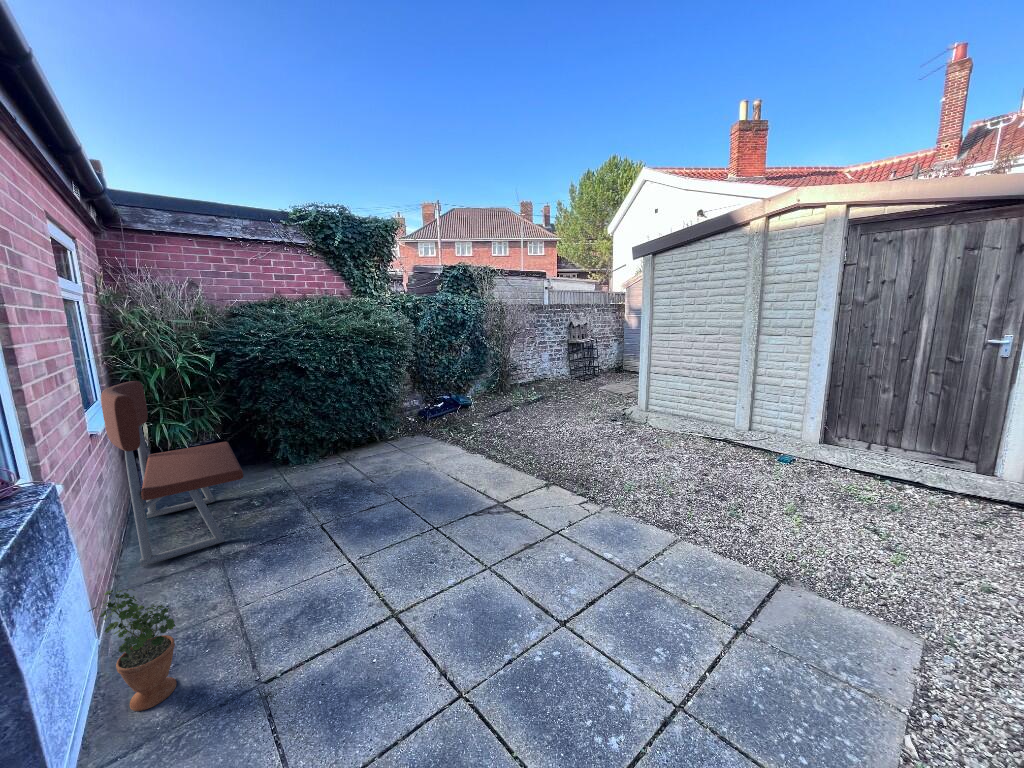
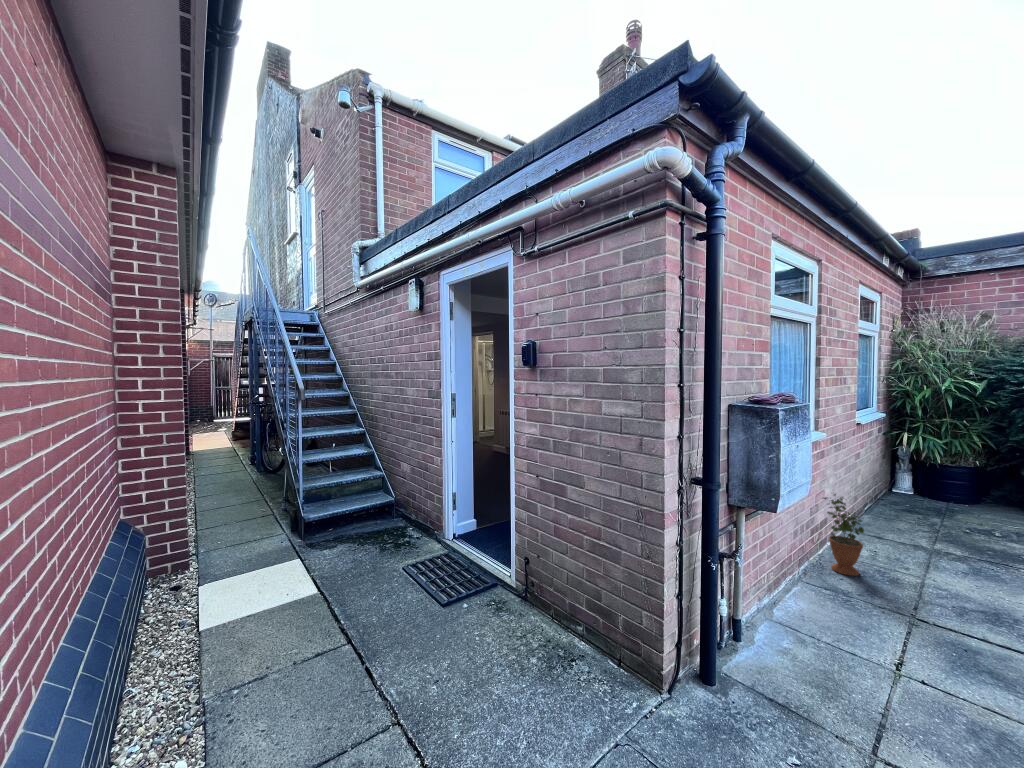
bench: present [101,381,243,567] -> none [869,395,980,540]

